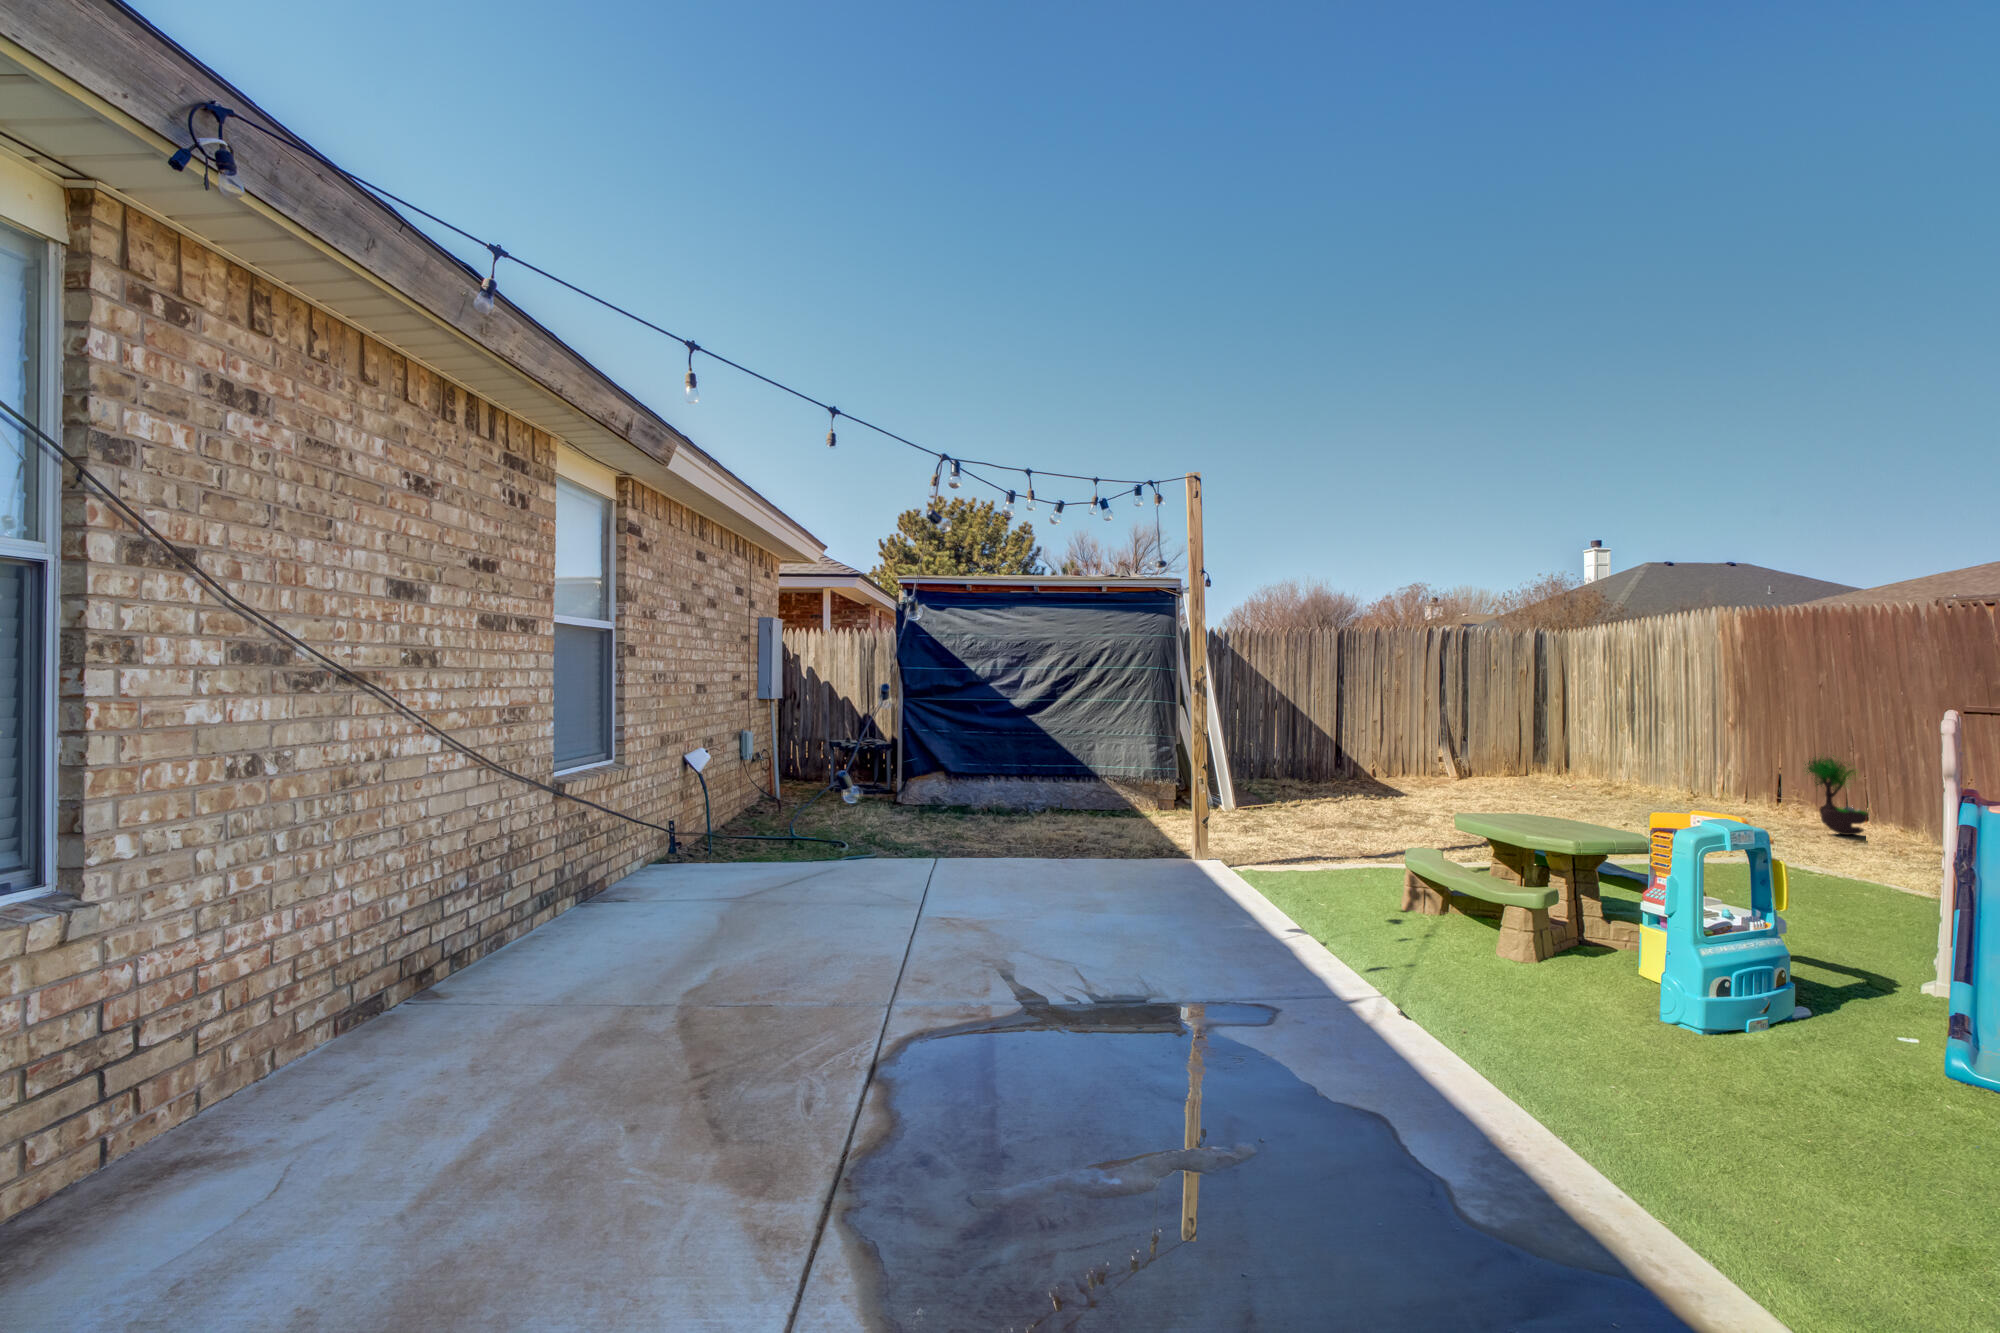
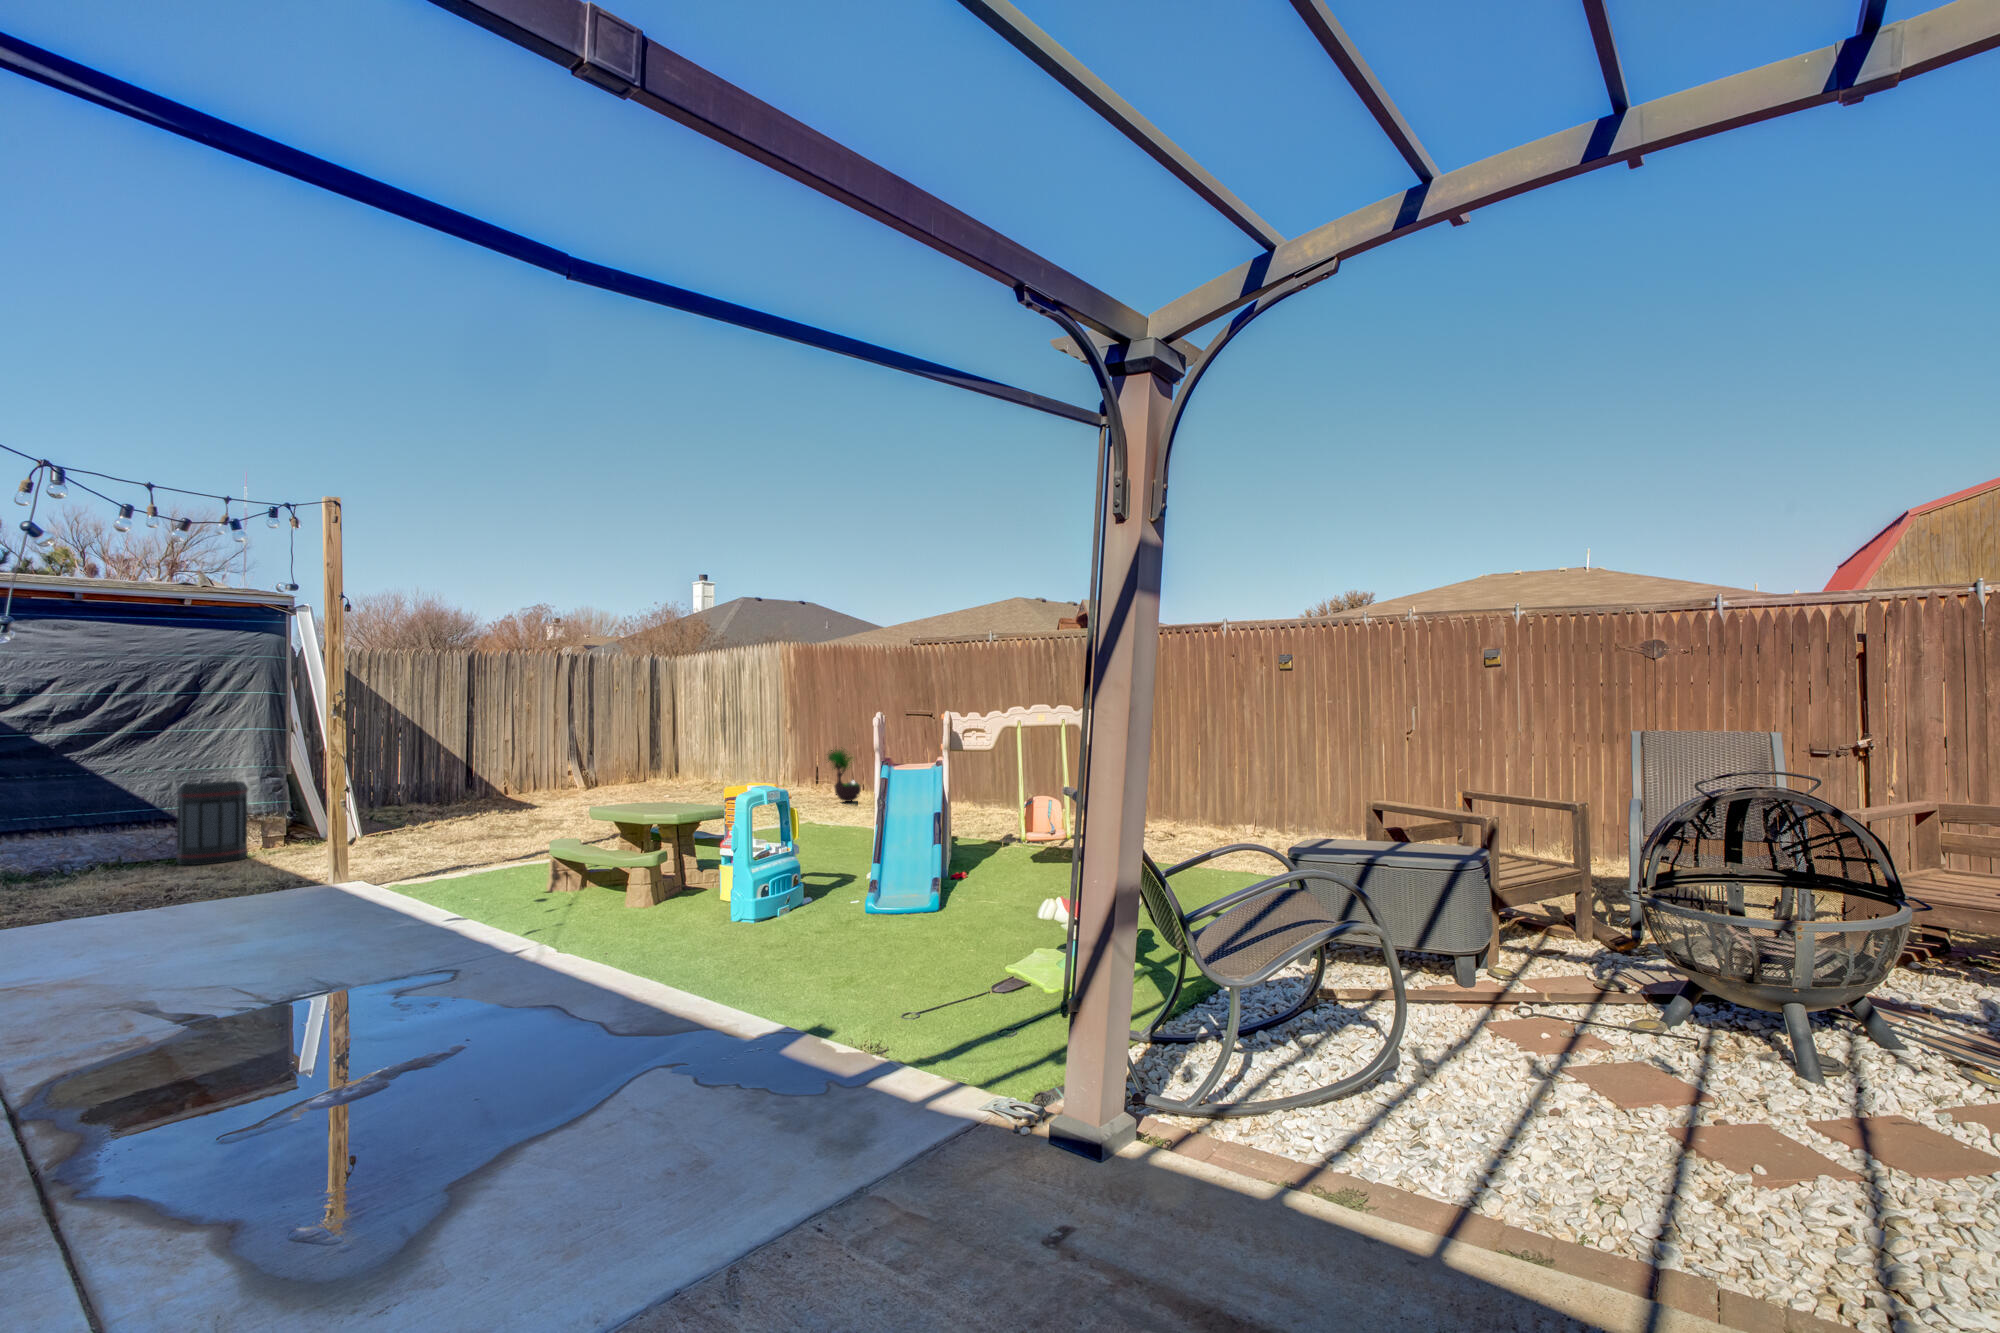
trash can: none [1103,747,1151,818] -> present [176,781,248,865]

